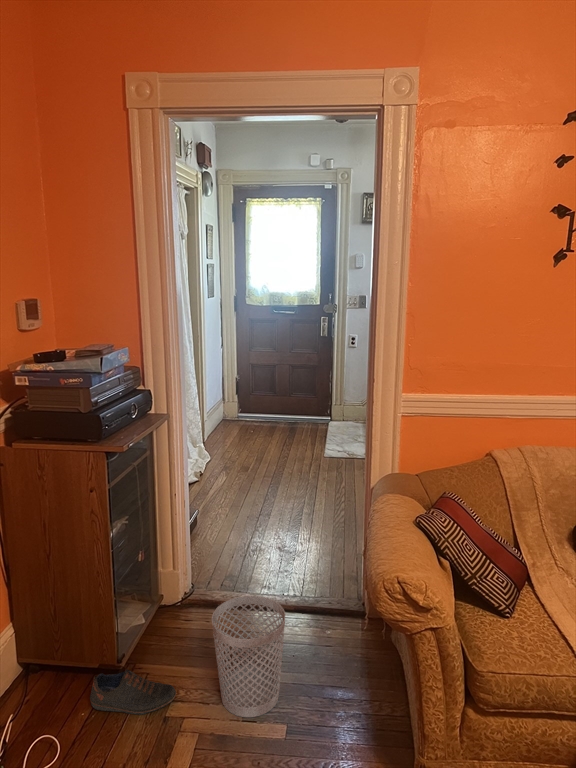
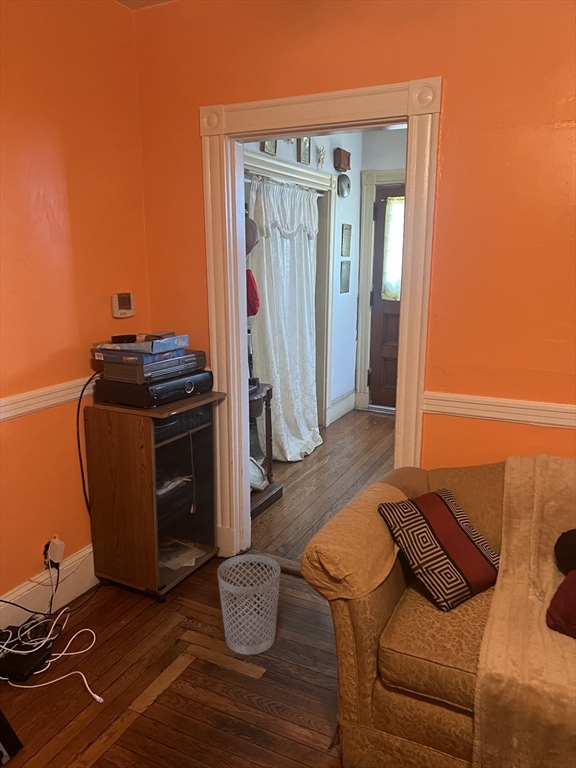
shoe: present [90,669,176,715] -> none [130,593,193,631]

